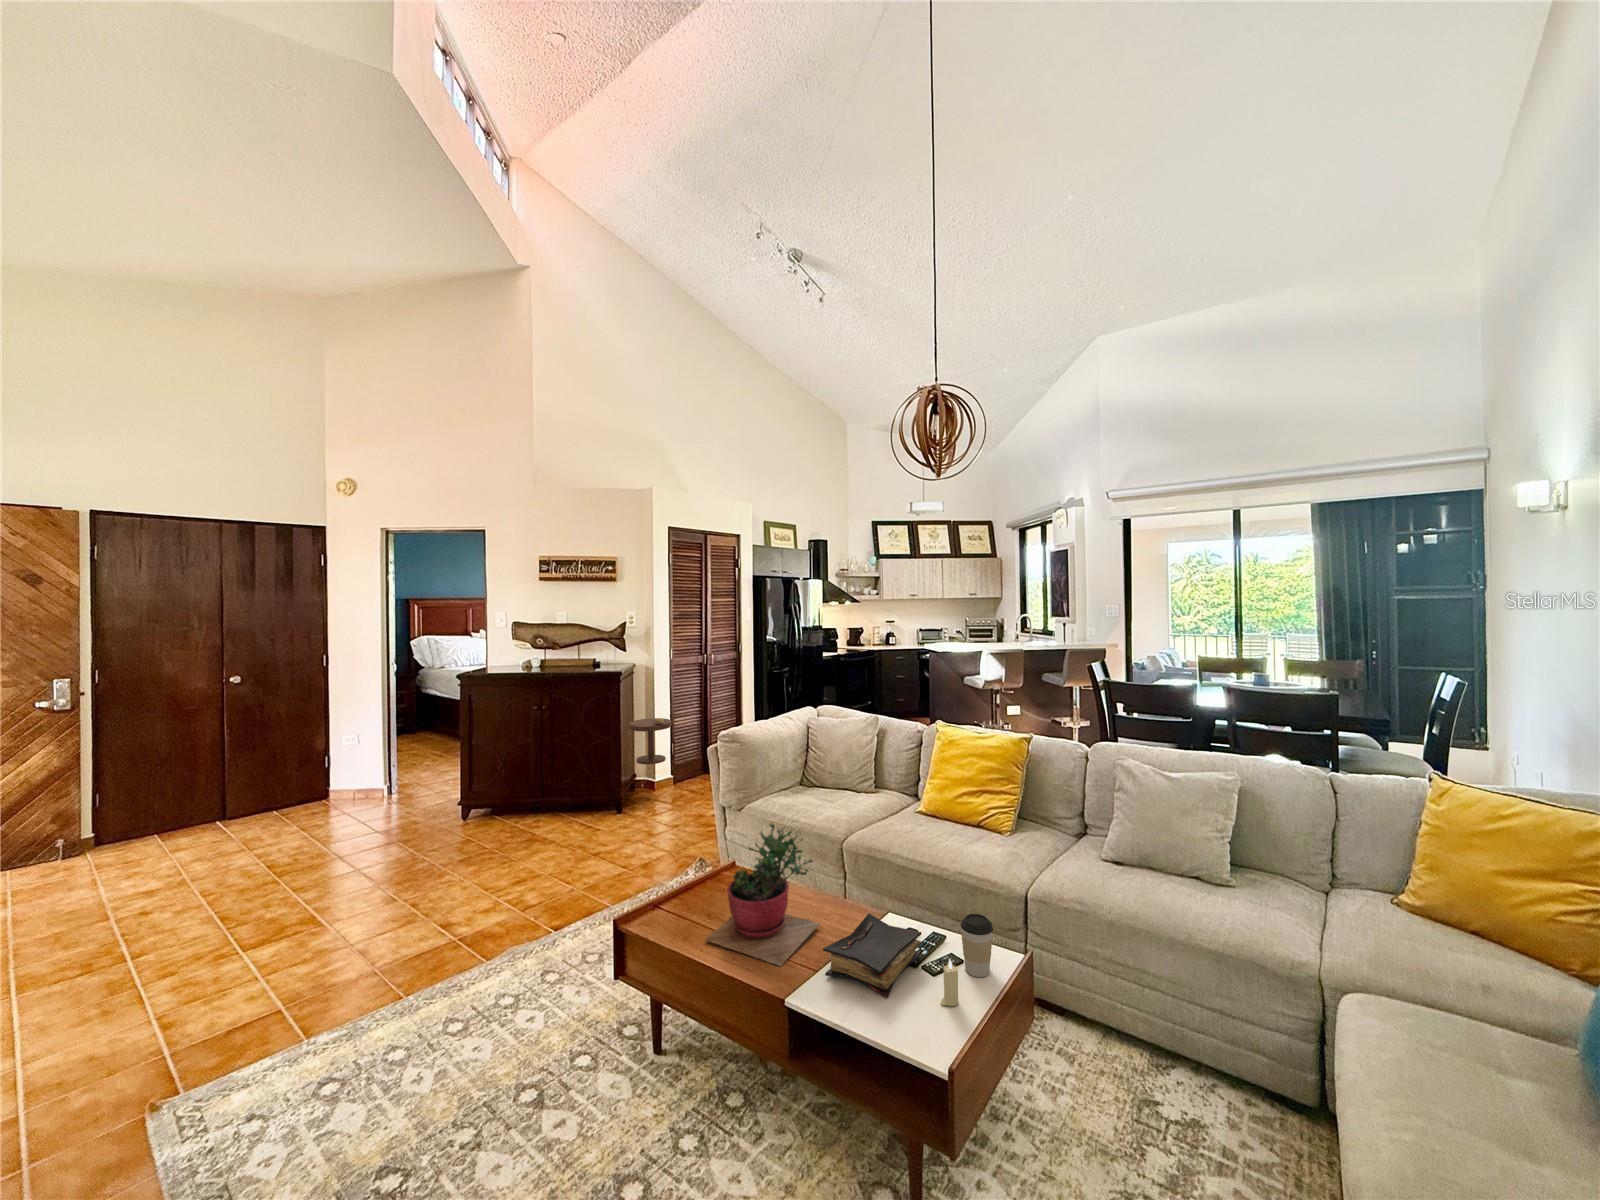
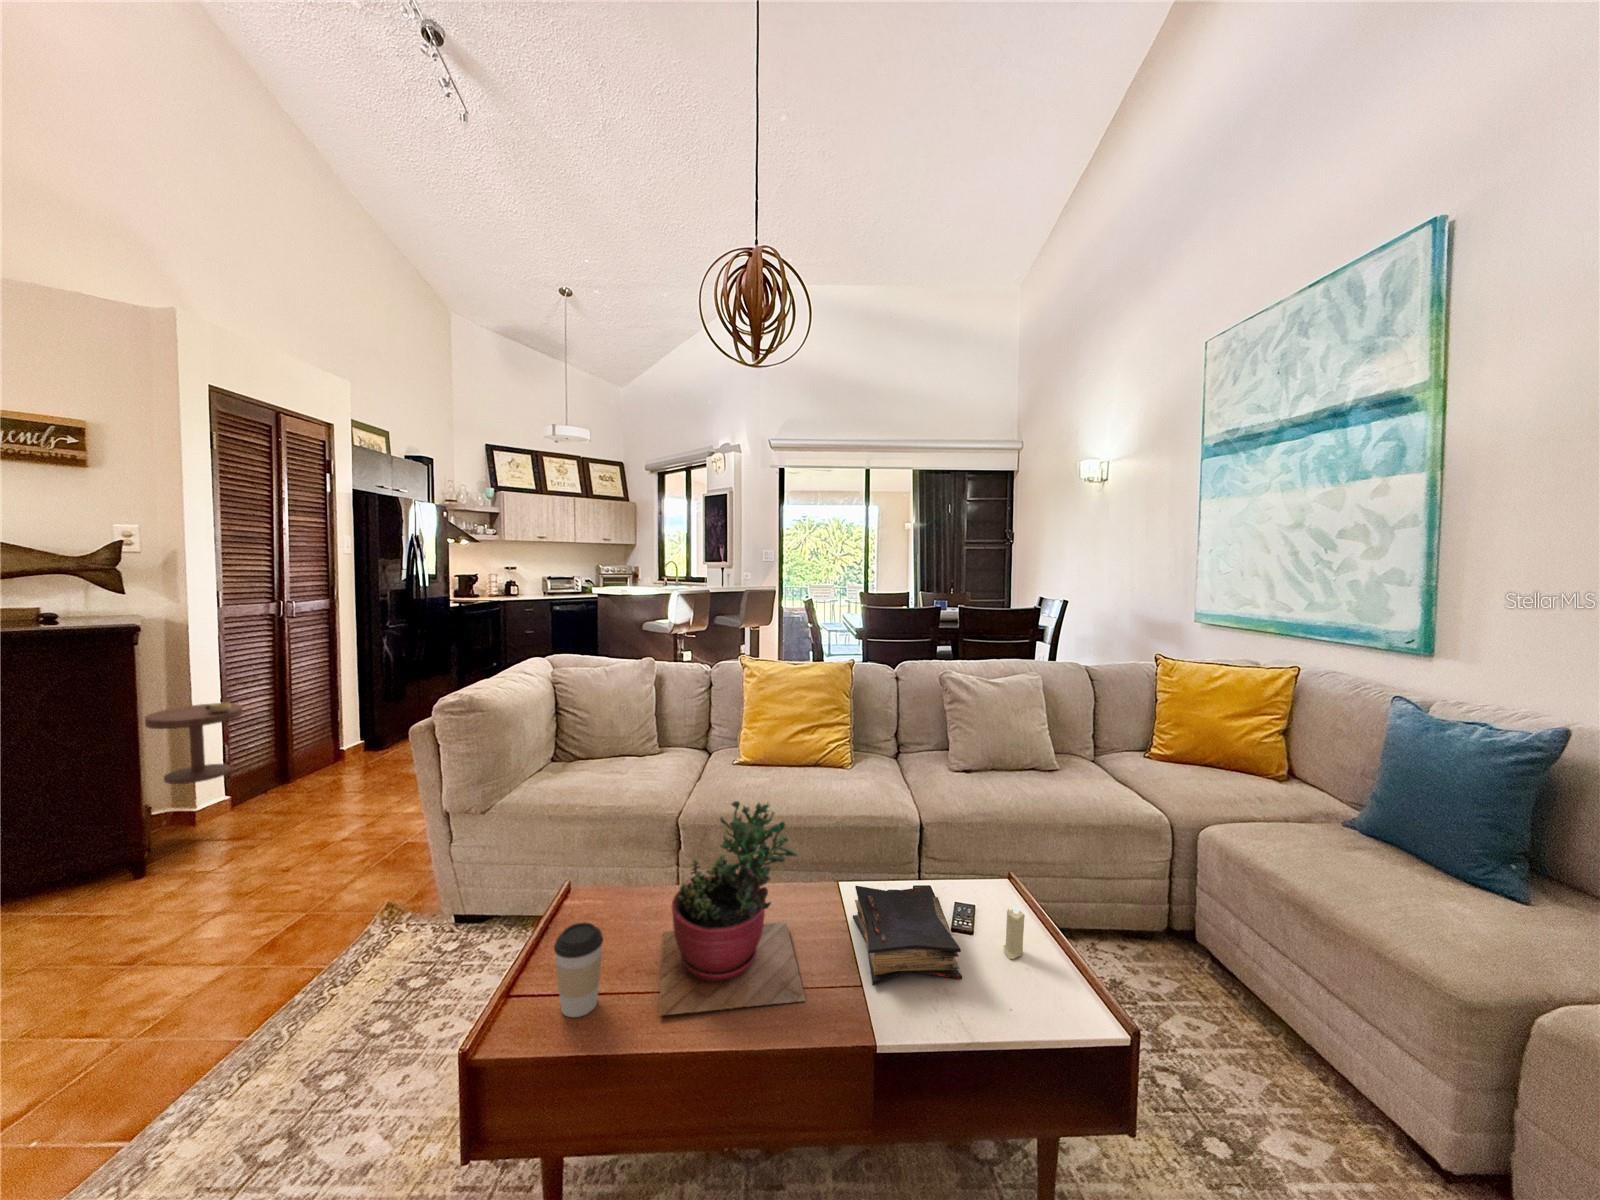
coffee cup: present [961,914,993,977] -> present [554,922,603,1017]

